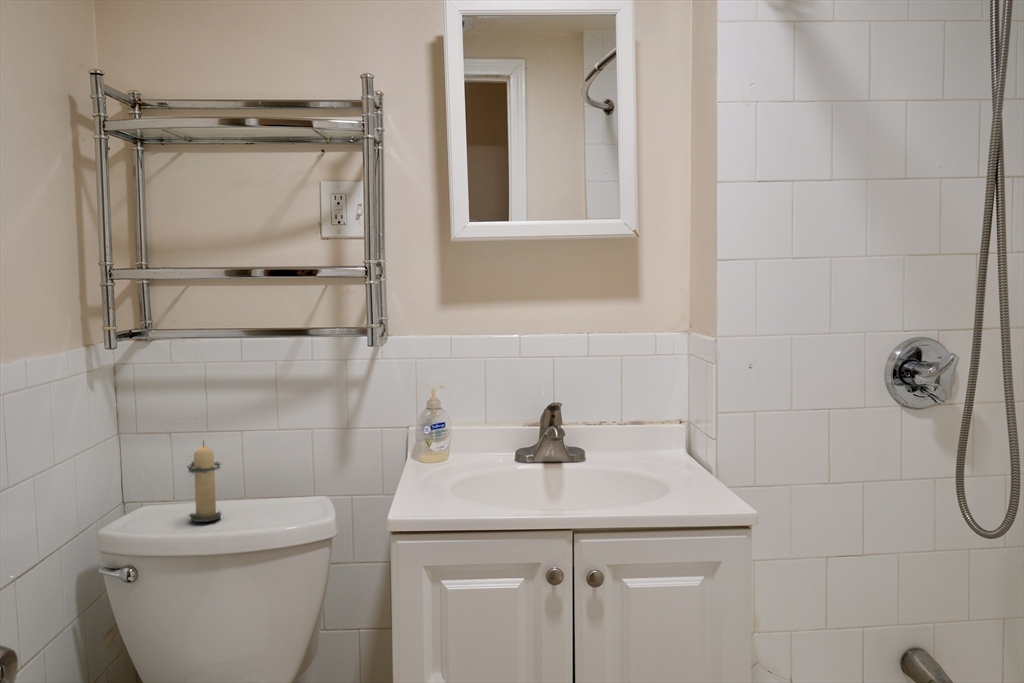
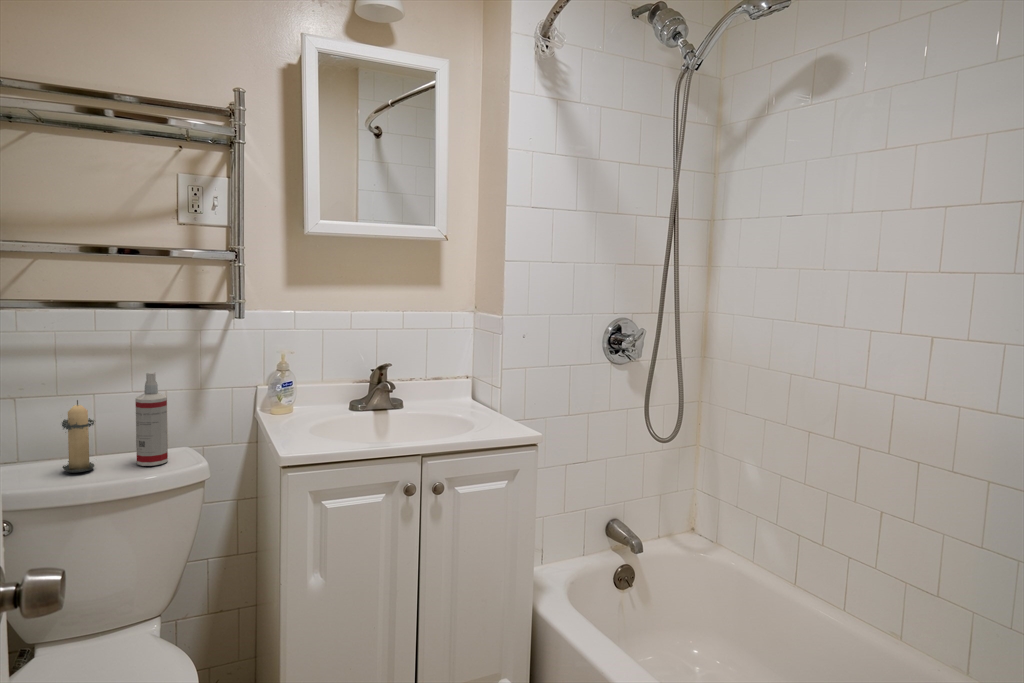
spray bottle: none [261,411,297,519] -> present [135,373,168,466]

